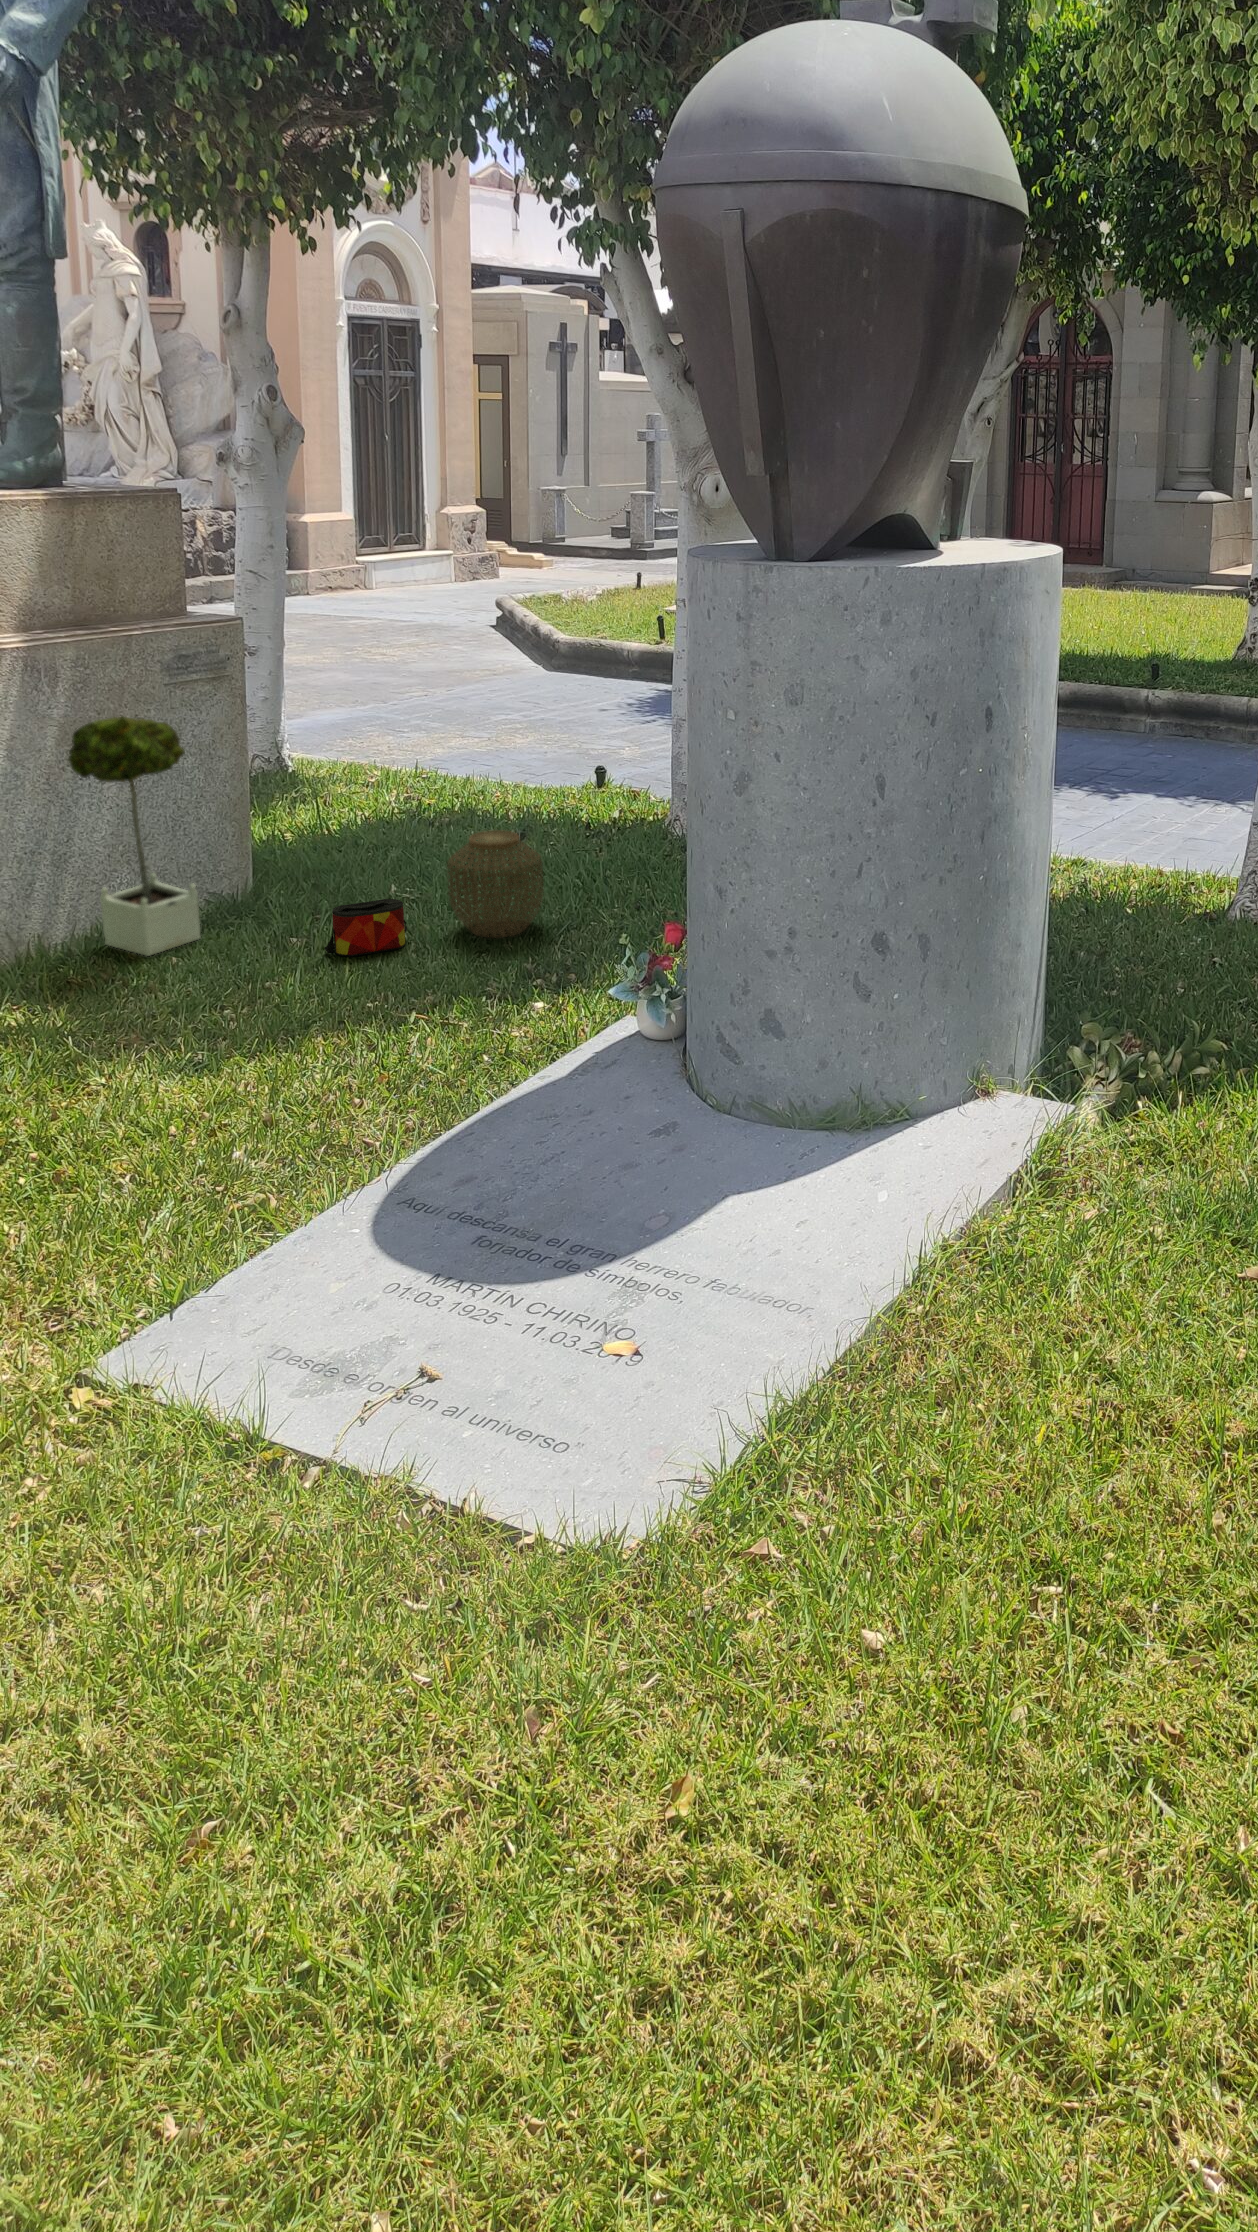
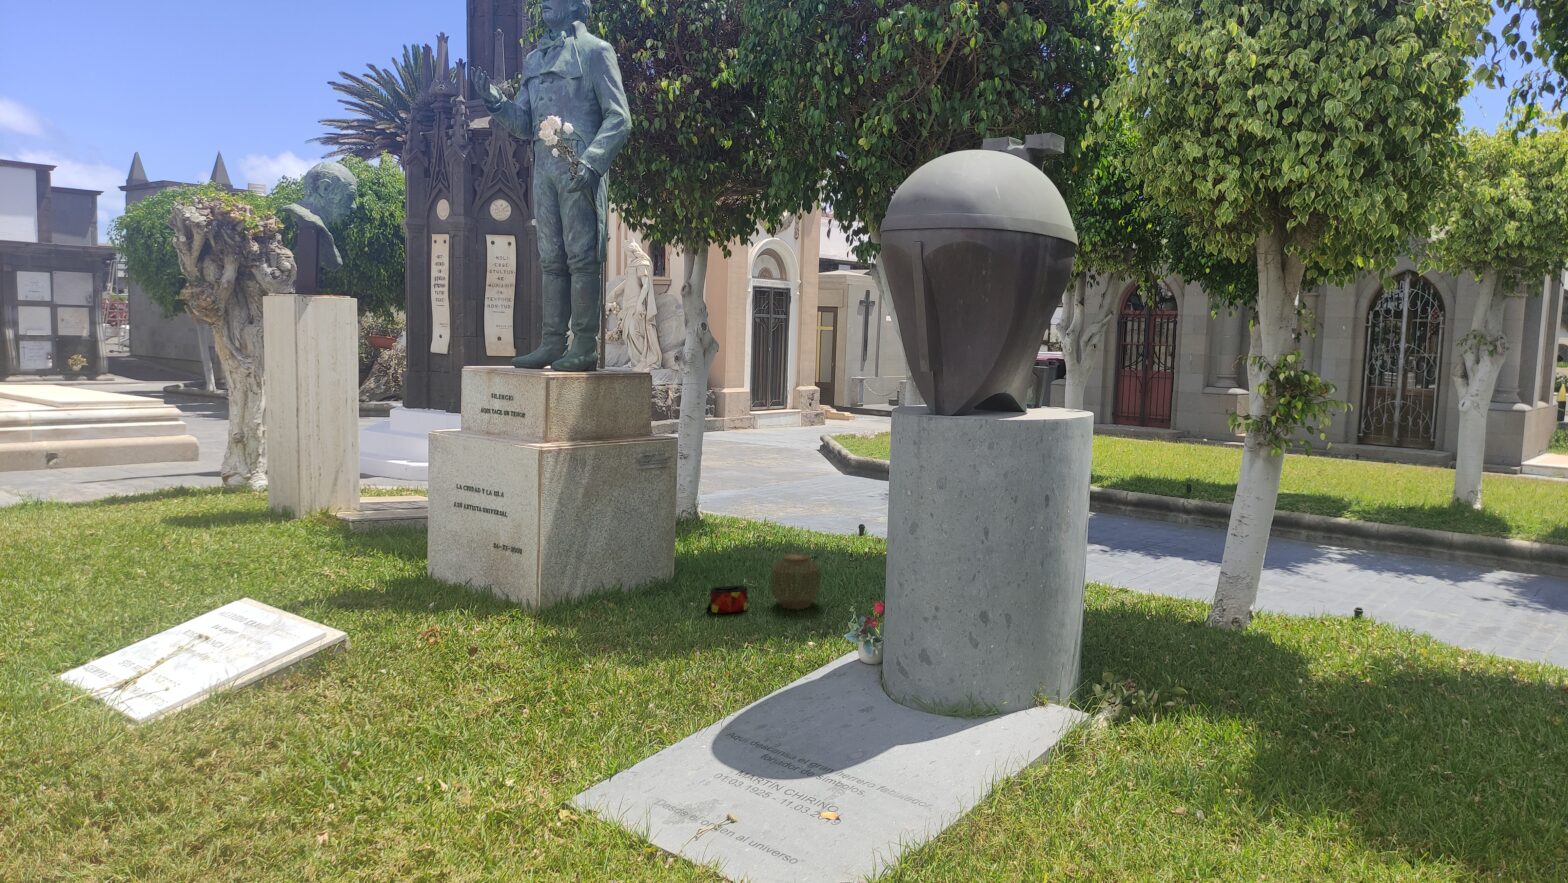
potted tree: present [68,716,201,956] -> none [587,484,645,607]

